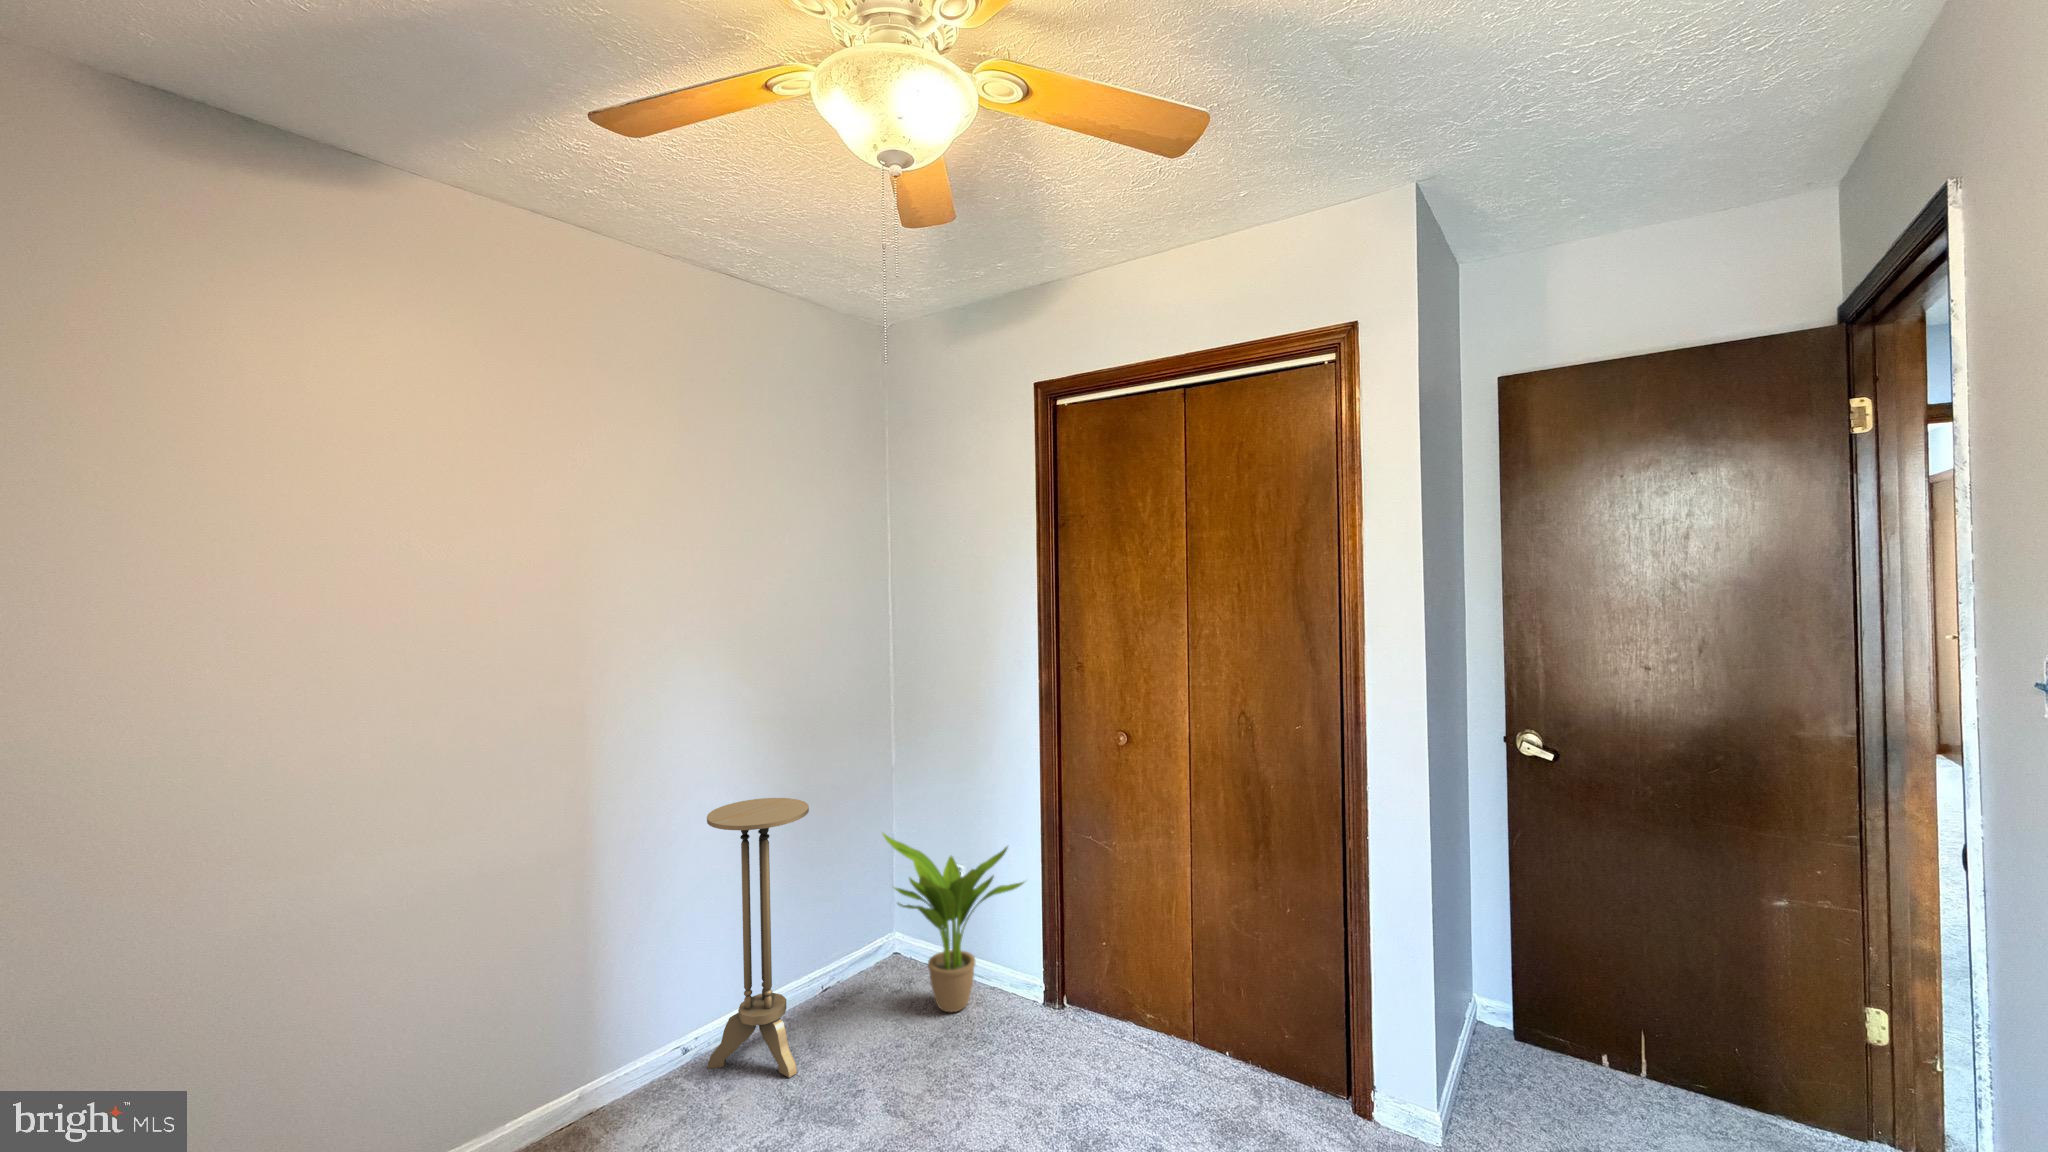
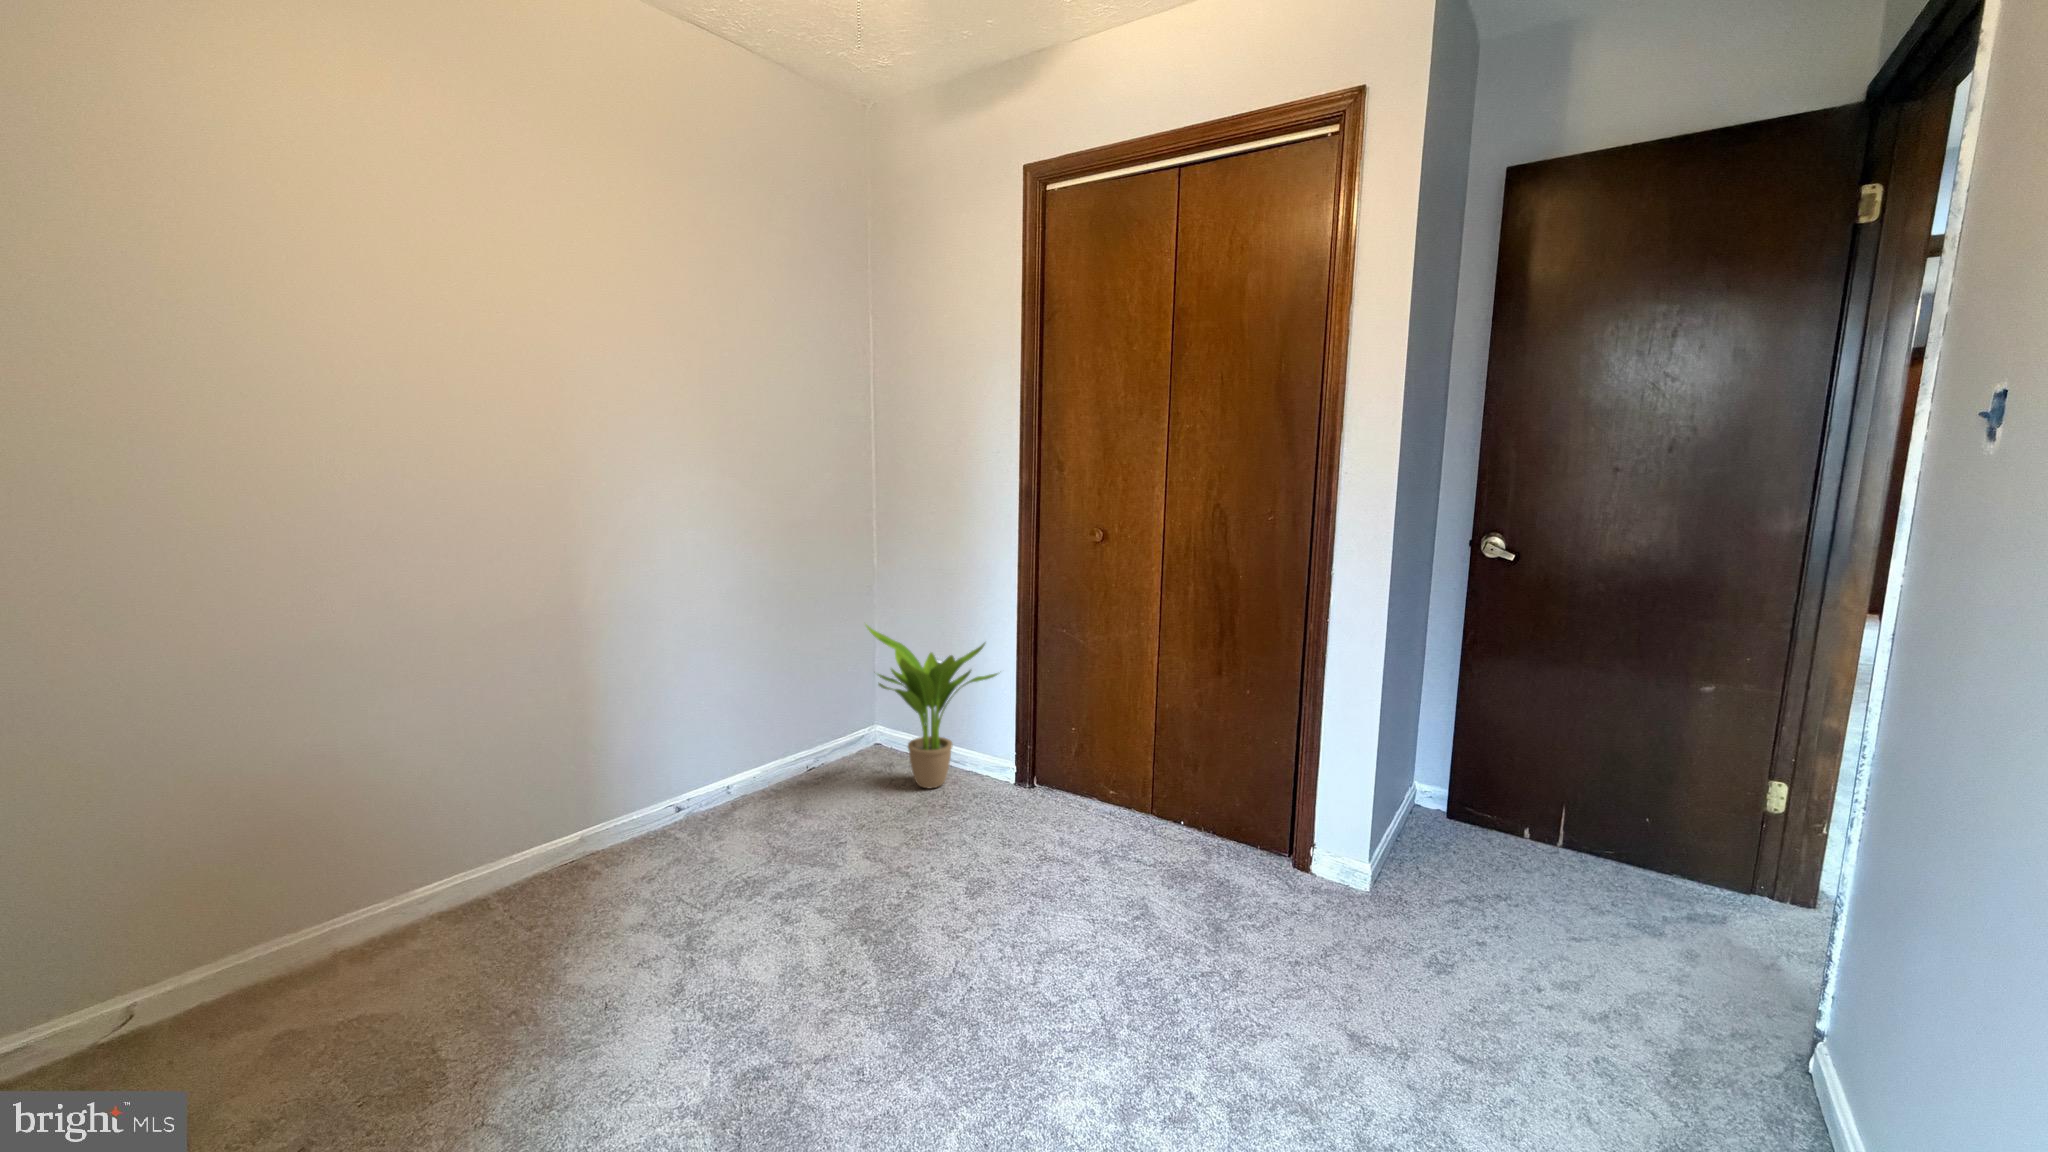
side table: present [707,798,809,1078] -> none [693,583,793,832]

